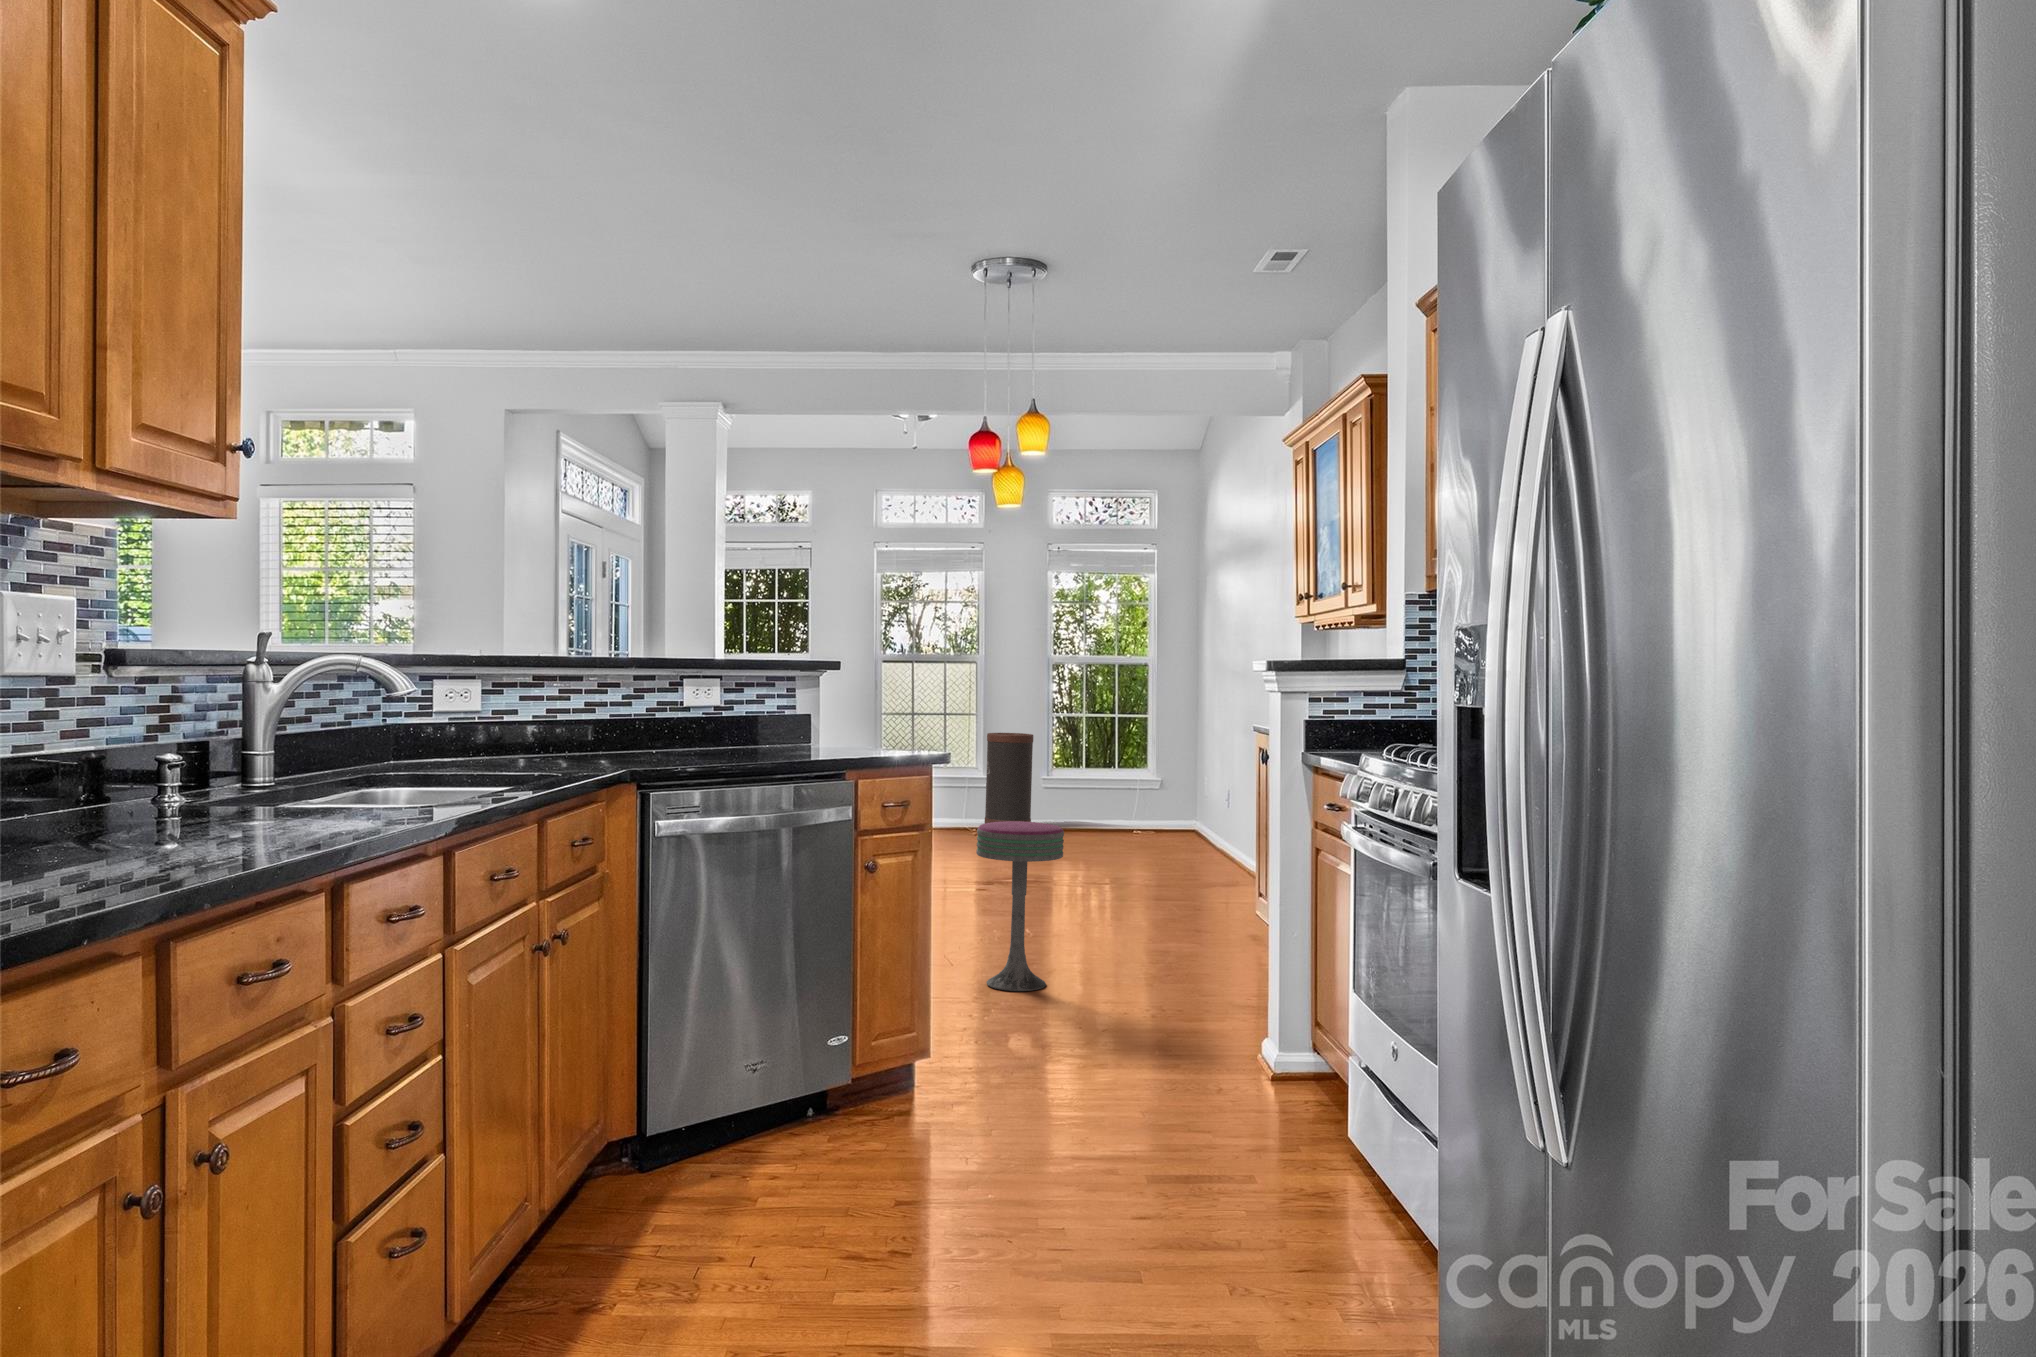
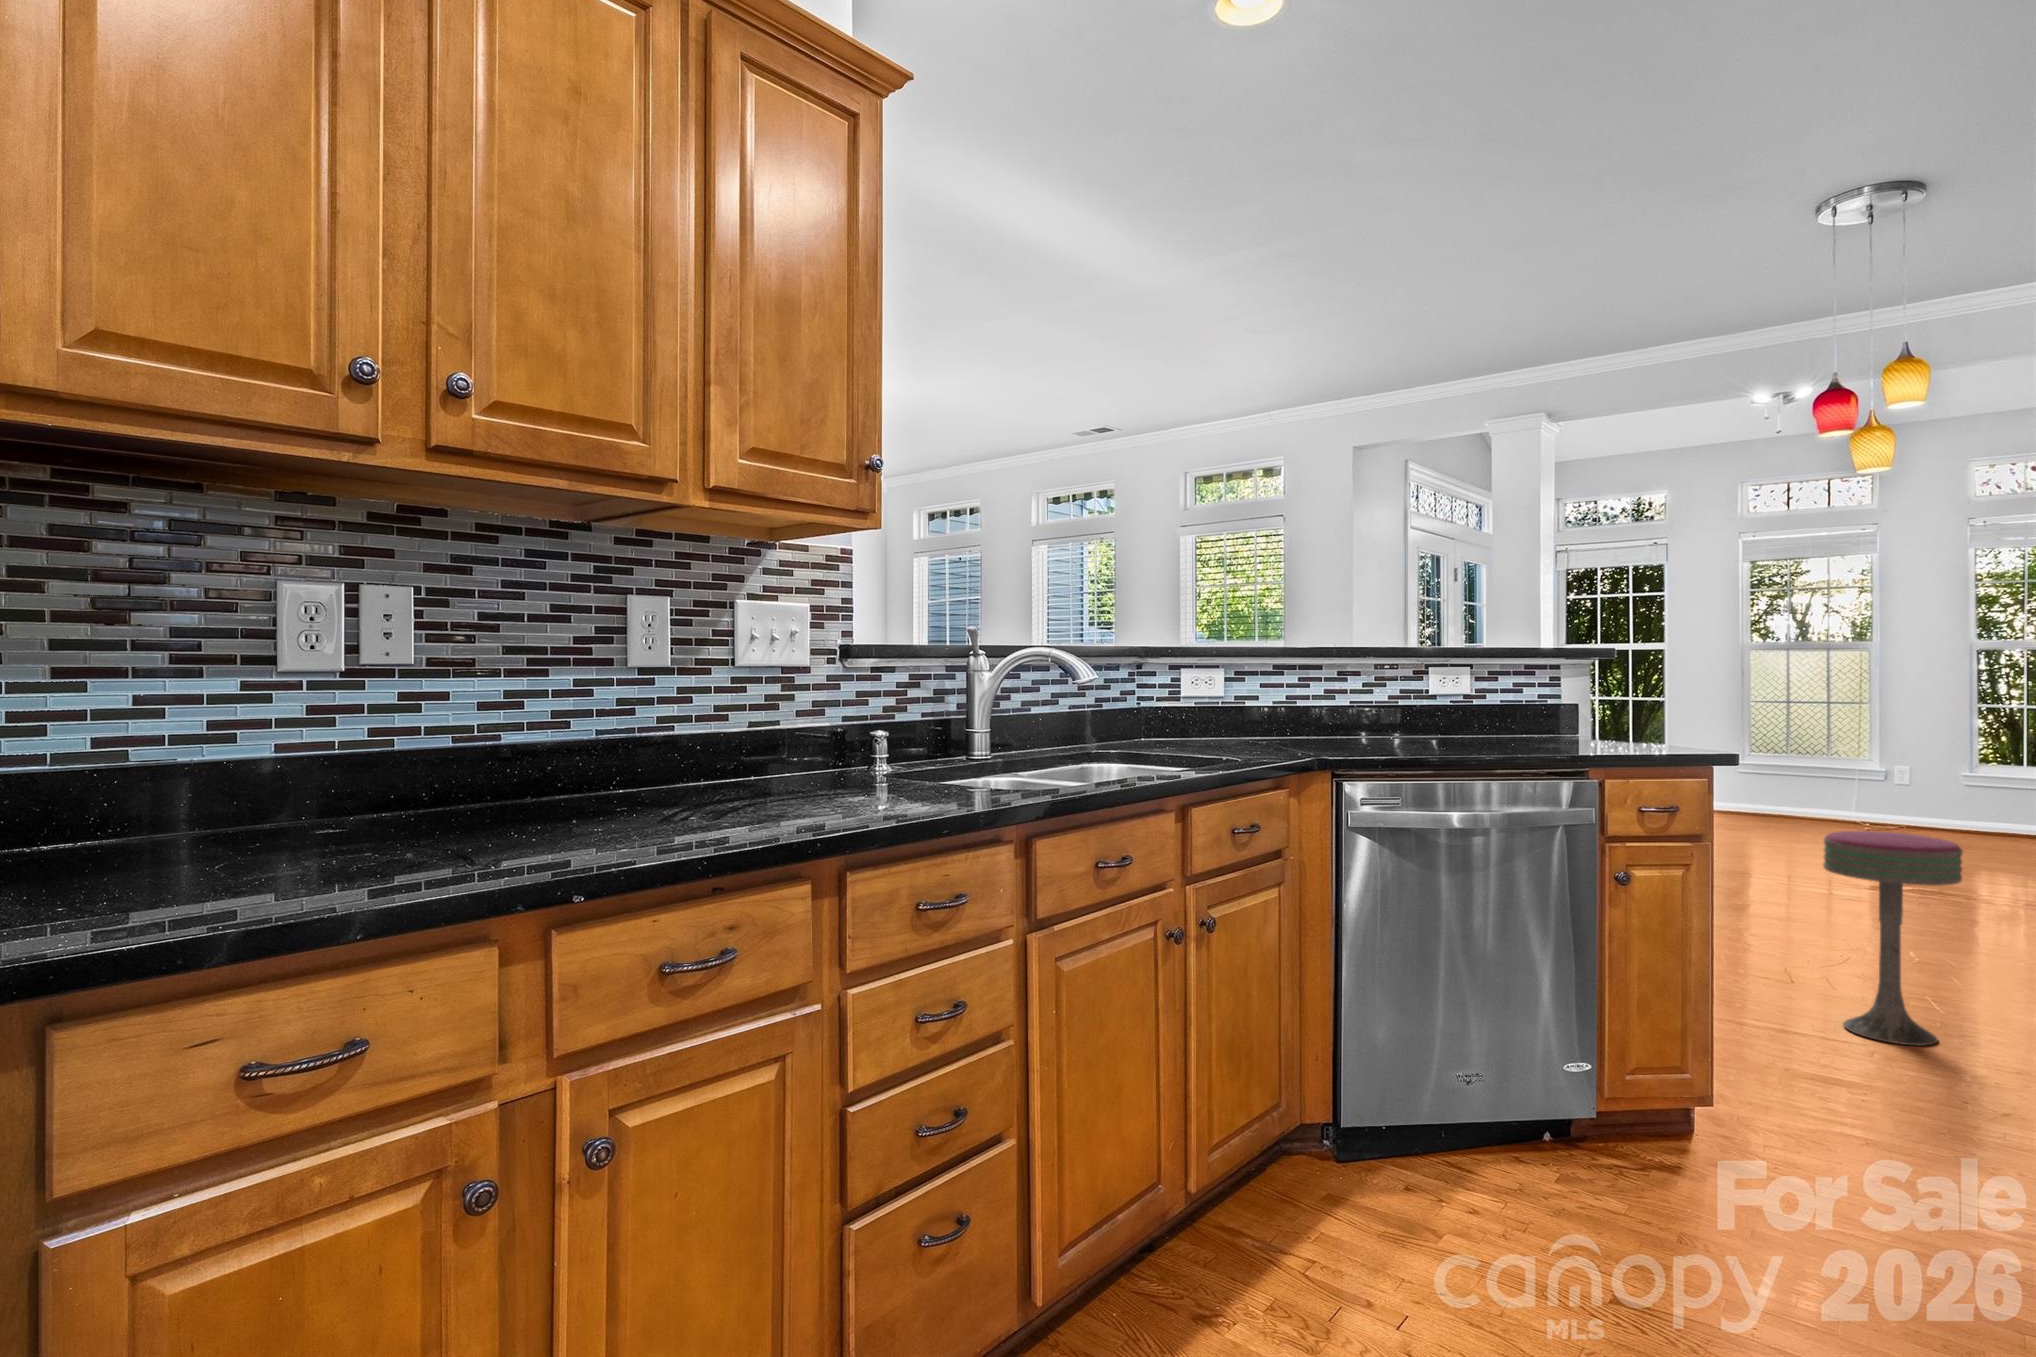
trash can: present [985,733,1033,823] -> none [1896,726,1967,837]

